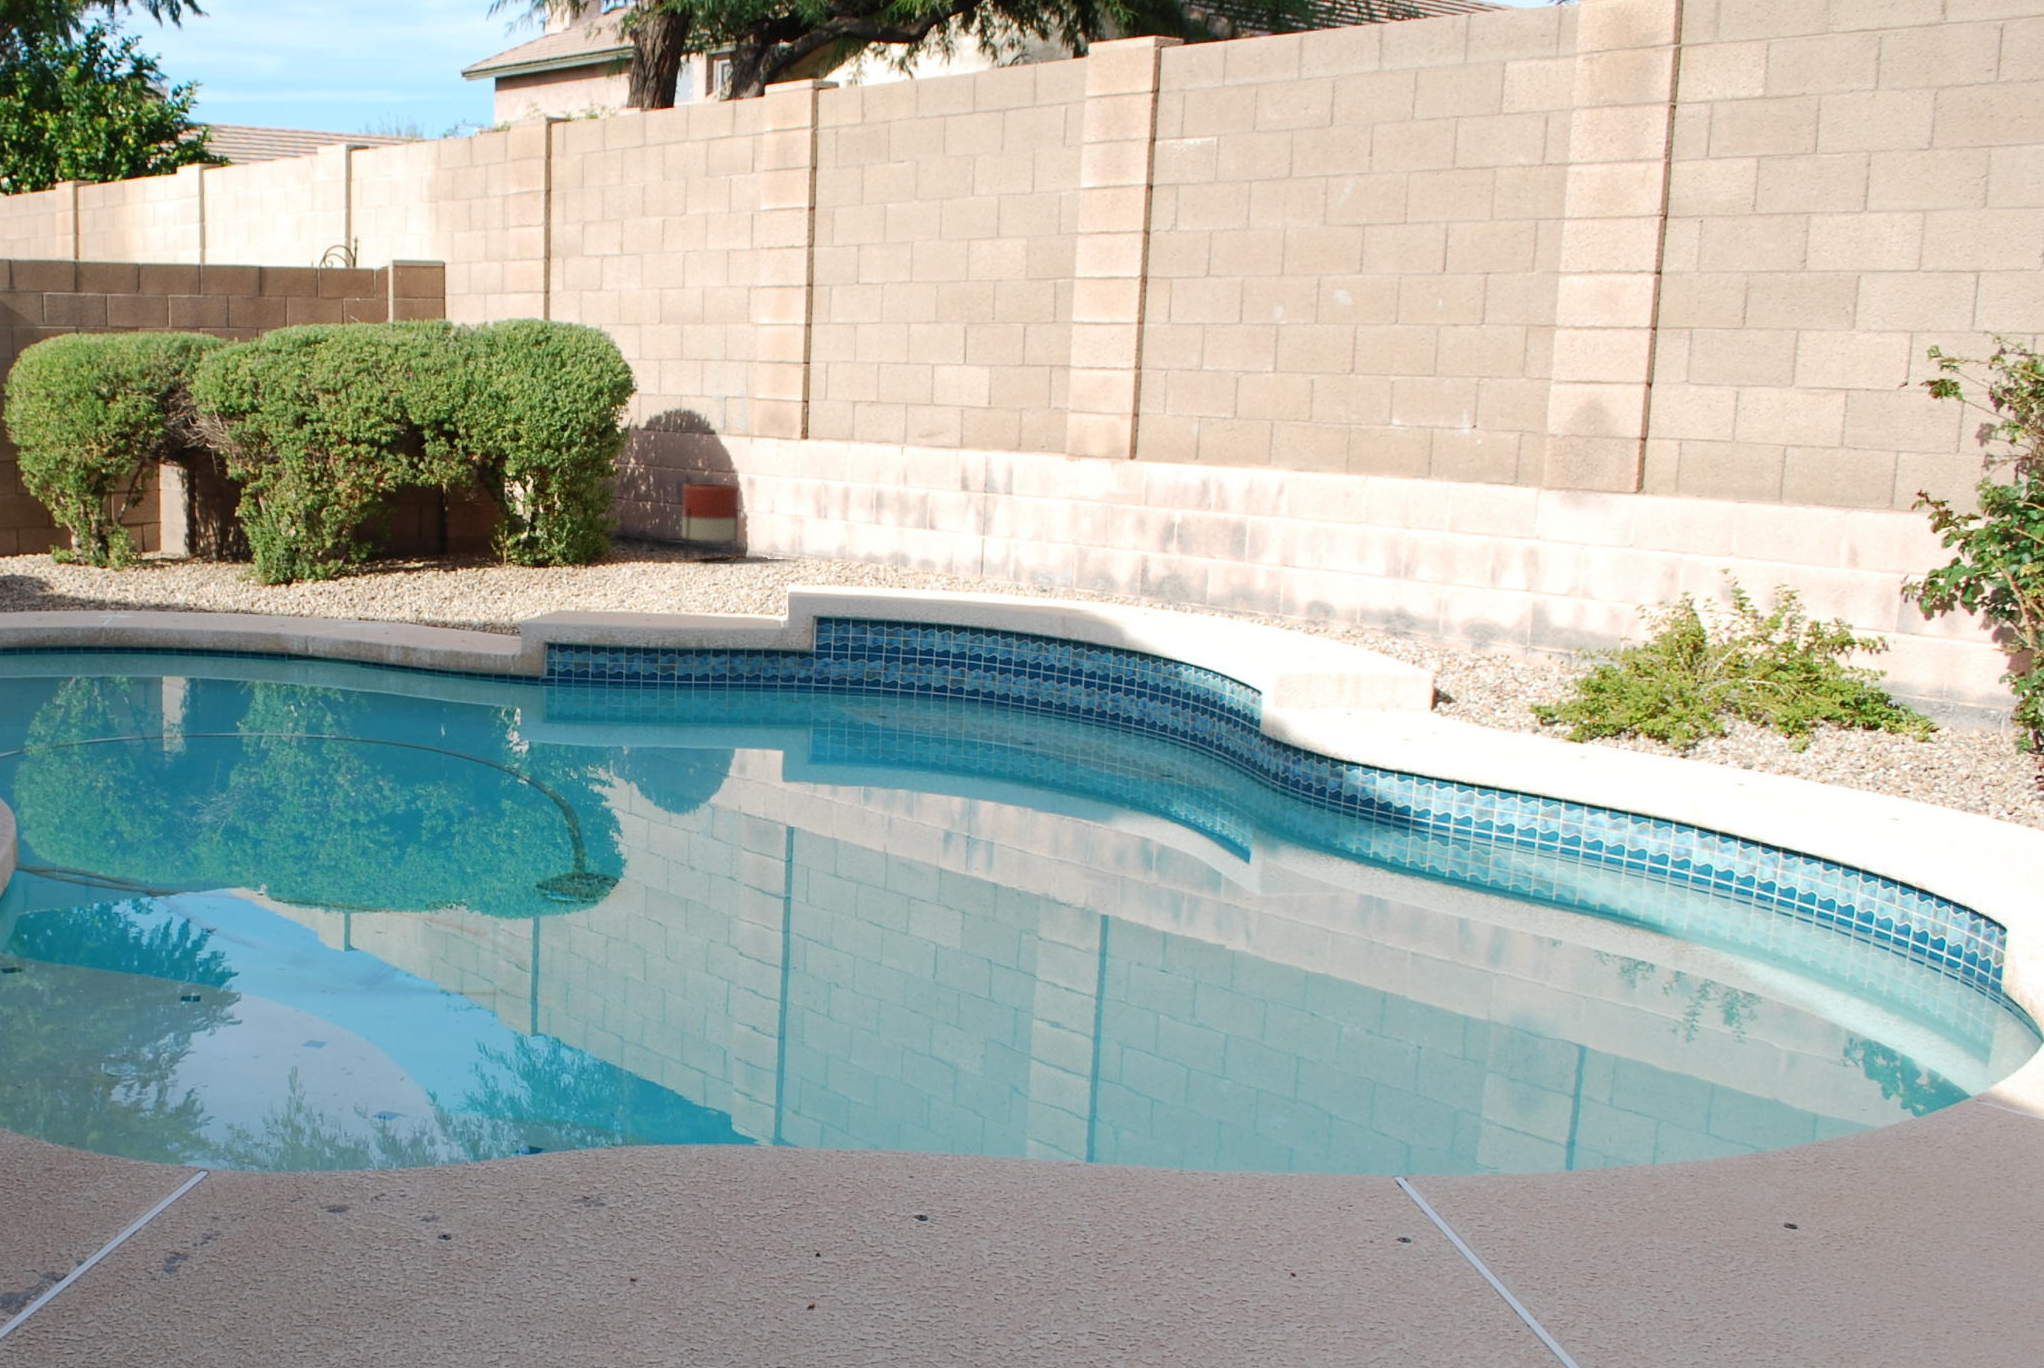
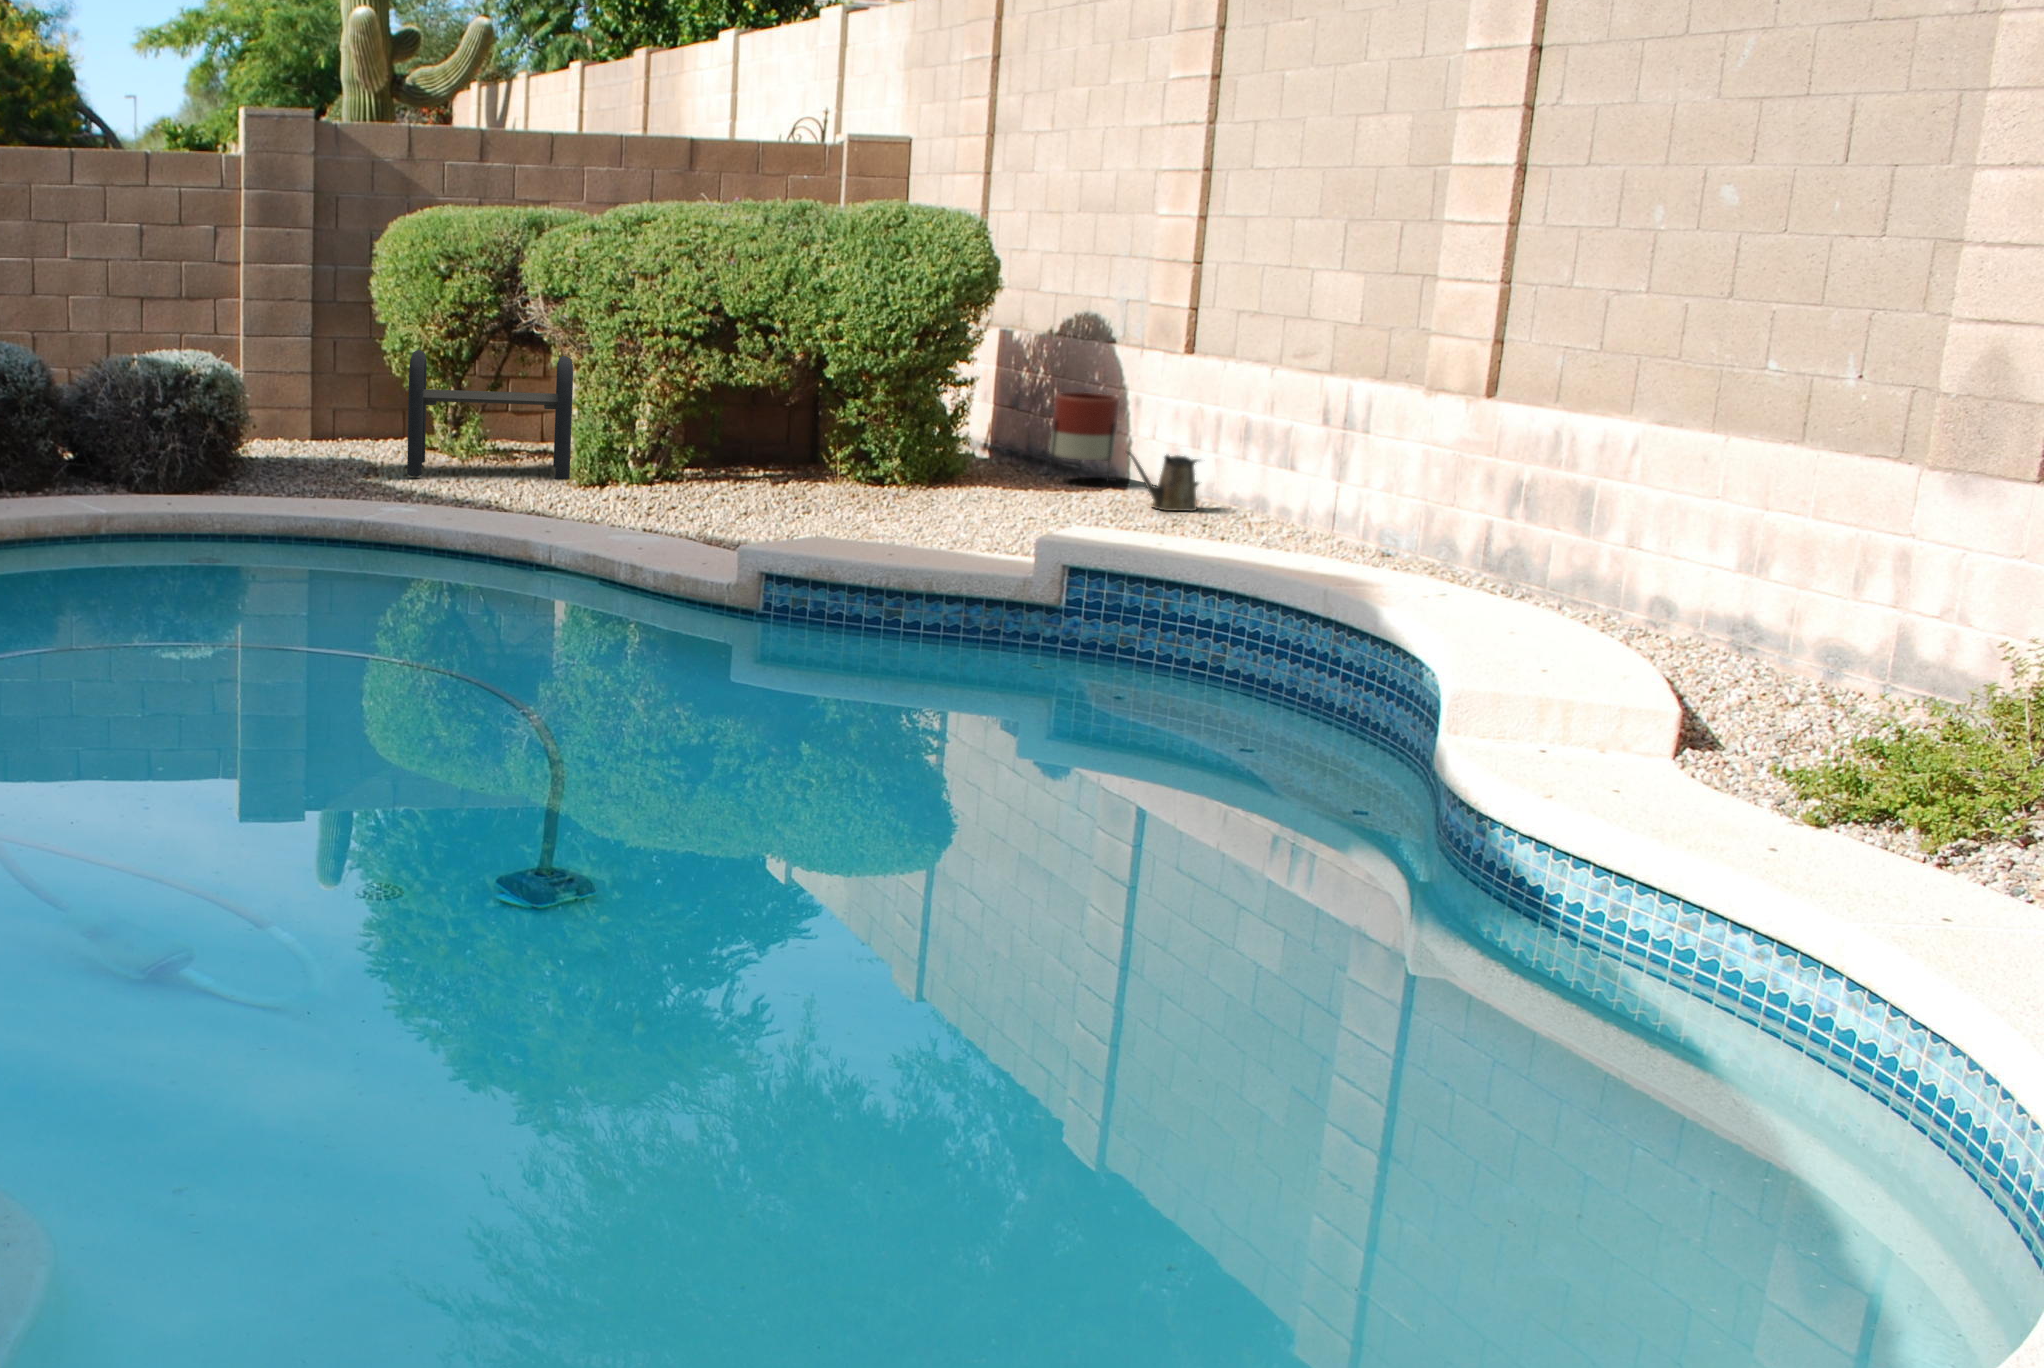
bench: none [94,470,262,590] -> present [407,350,573,480]
watering can: none [776,526,839,576] -> present [1127,452,1199,511]

